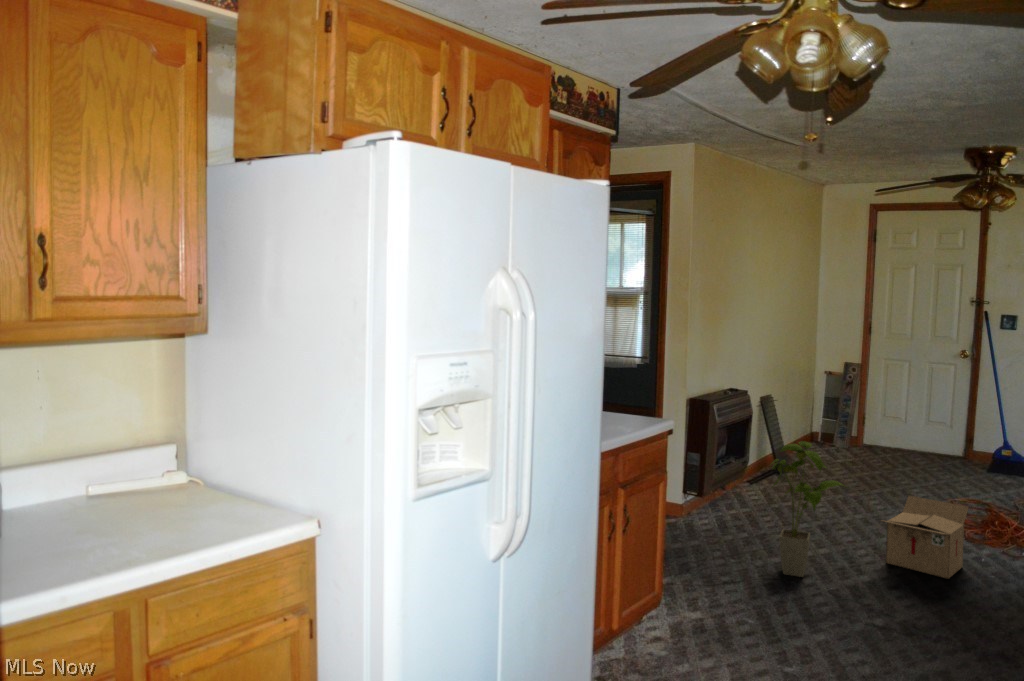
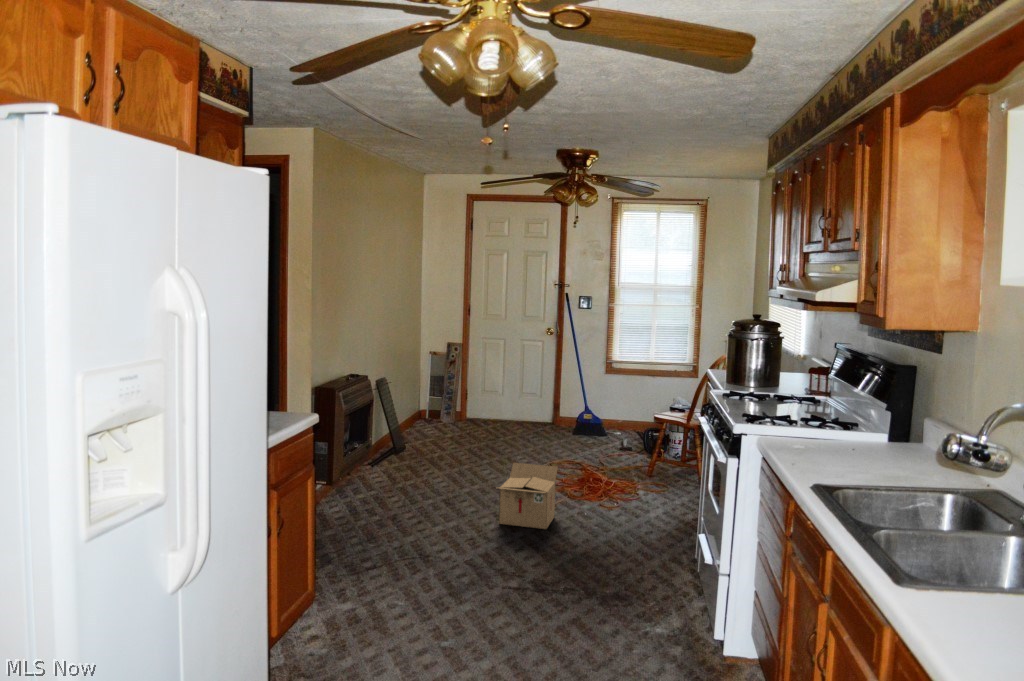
house plant: present [772,441,842,577] -> none [404,425,471,550]

